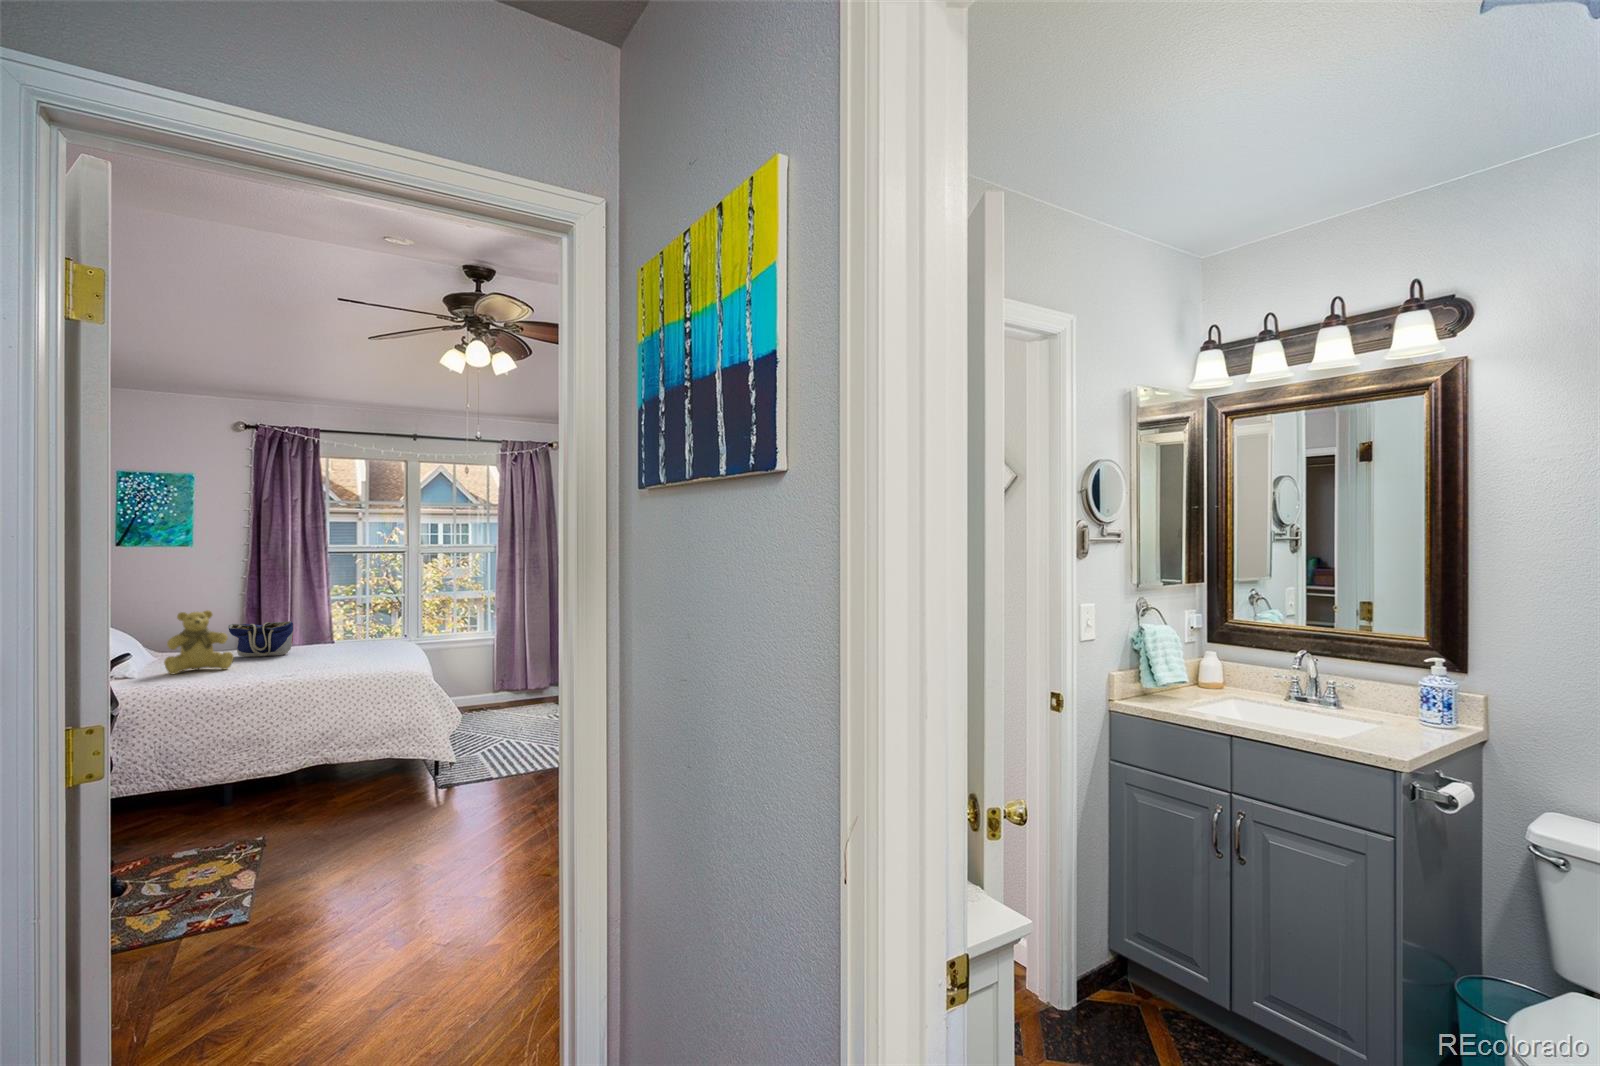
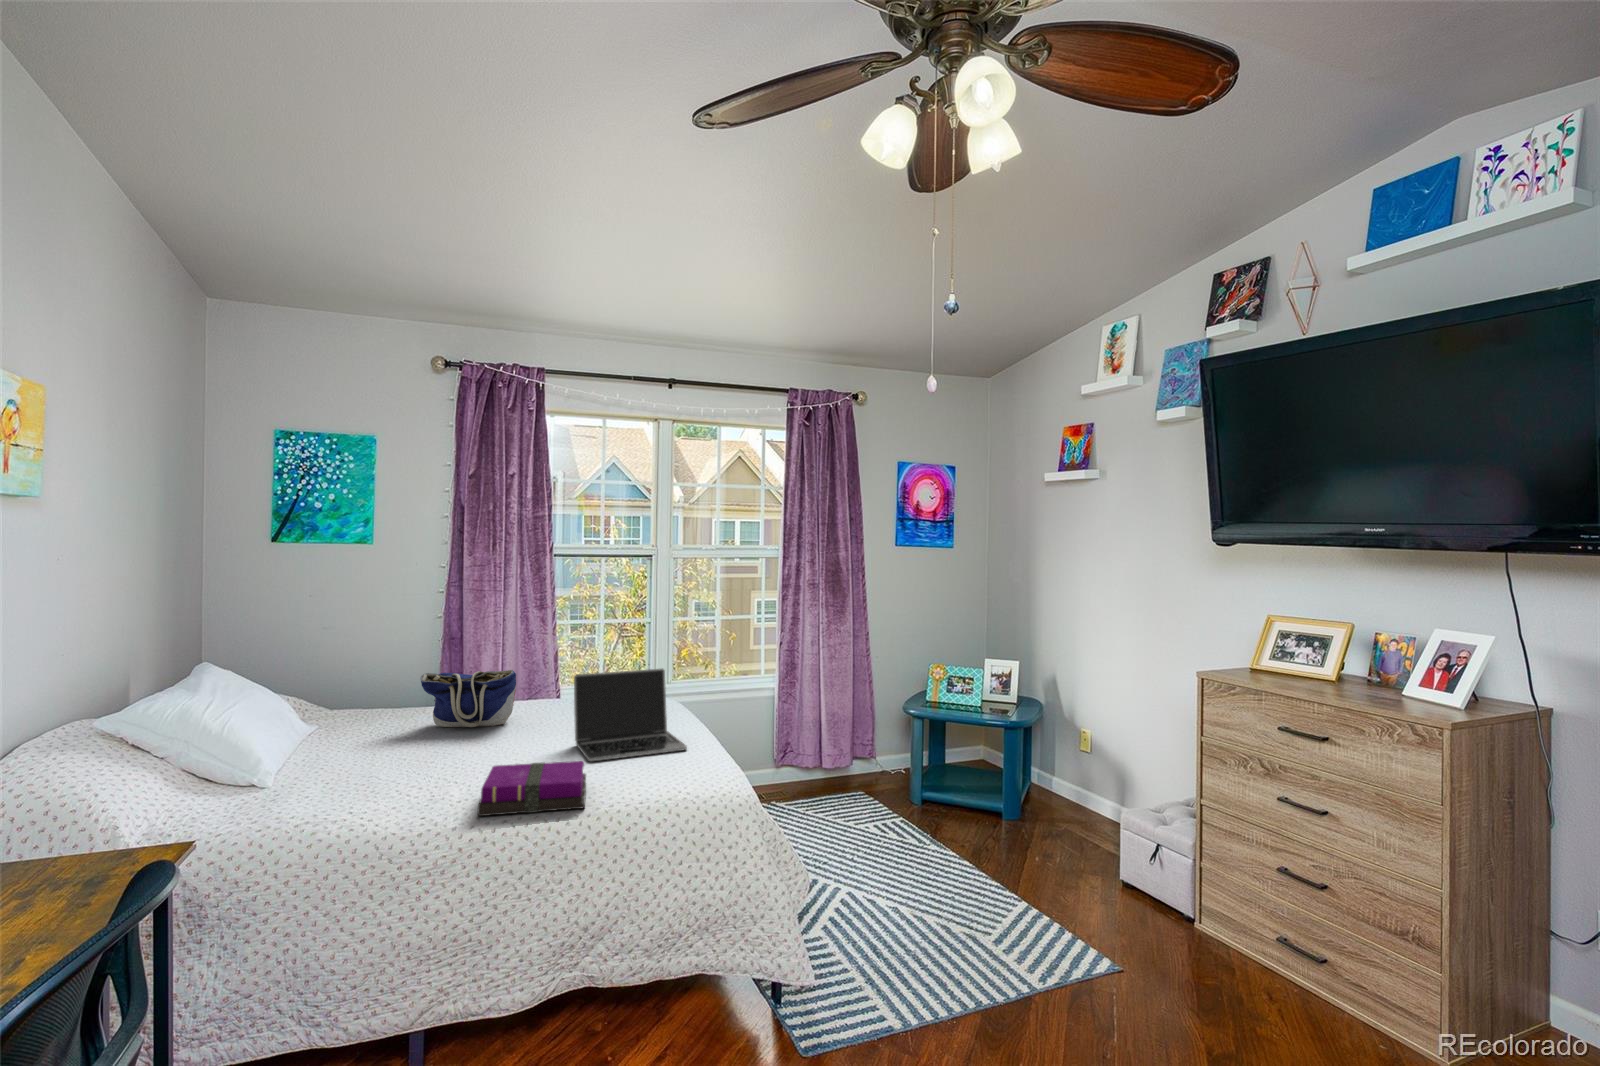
teddy bear: present [164,610,234,674] -> none [316,659,429,779]
laptop: none [328,616,396,664] -> present [574,669,687,761]
notebook: none [260,657,326,680] -> present [478,761,586,816]

